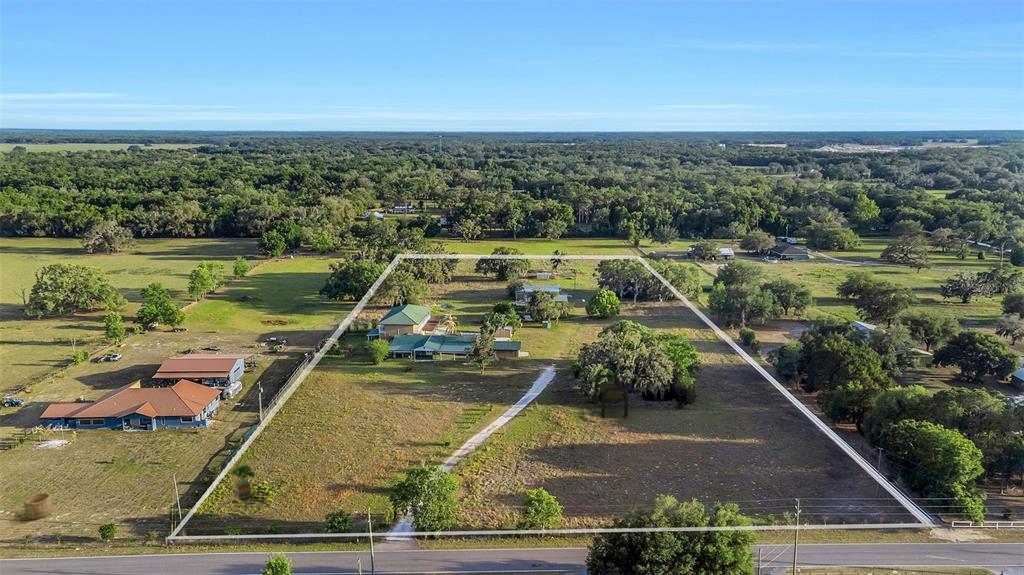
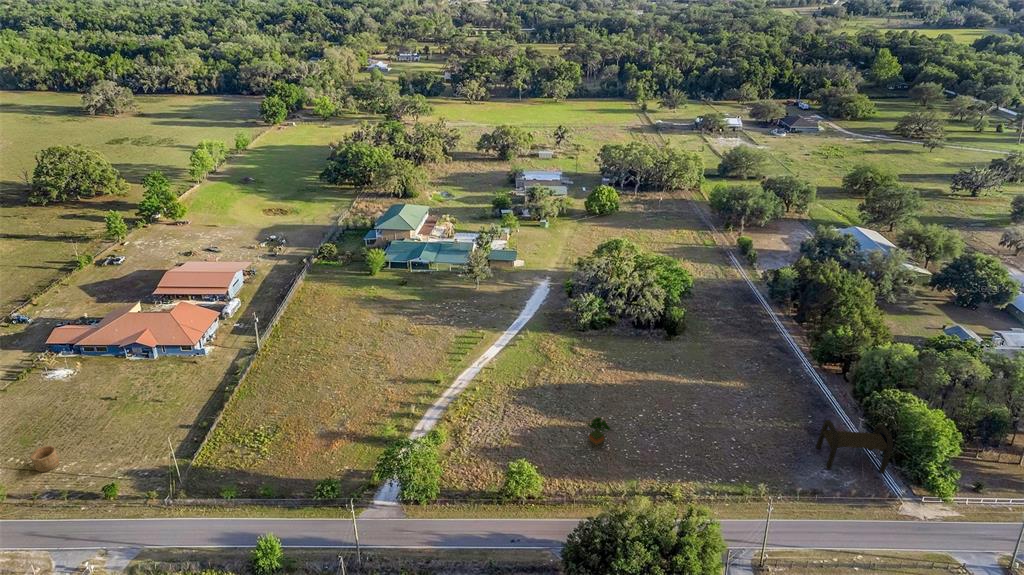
bench: present [593,374,628,418] -> present [816,420,893,474]
potted tree: present [232,465,254,499] -> present [588,417,610,449]

